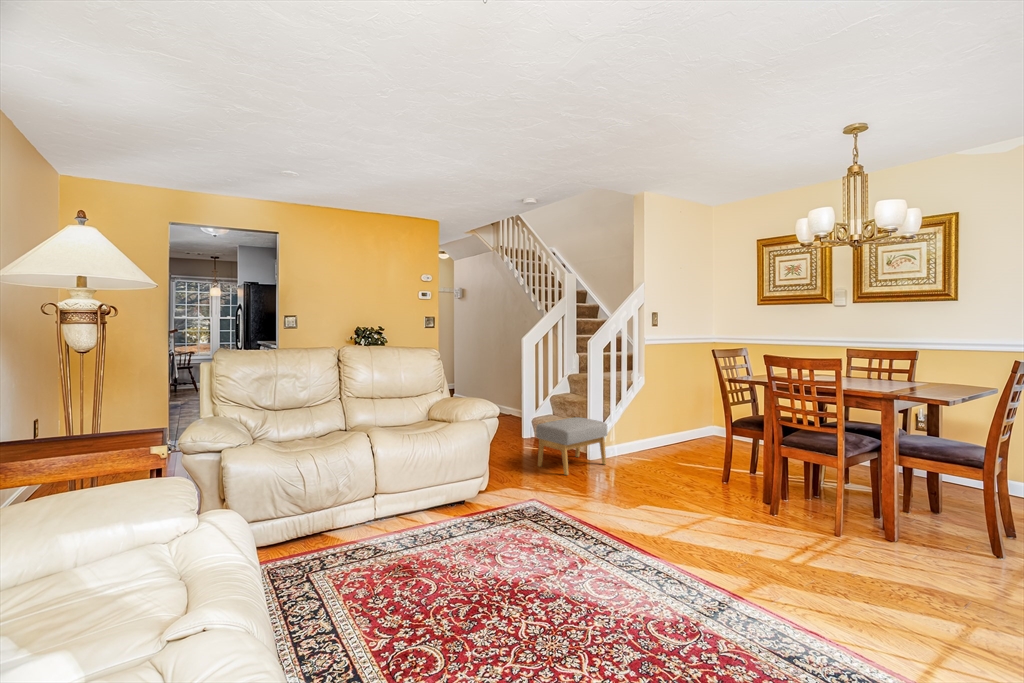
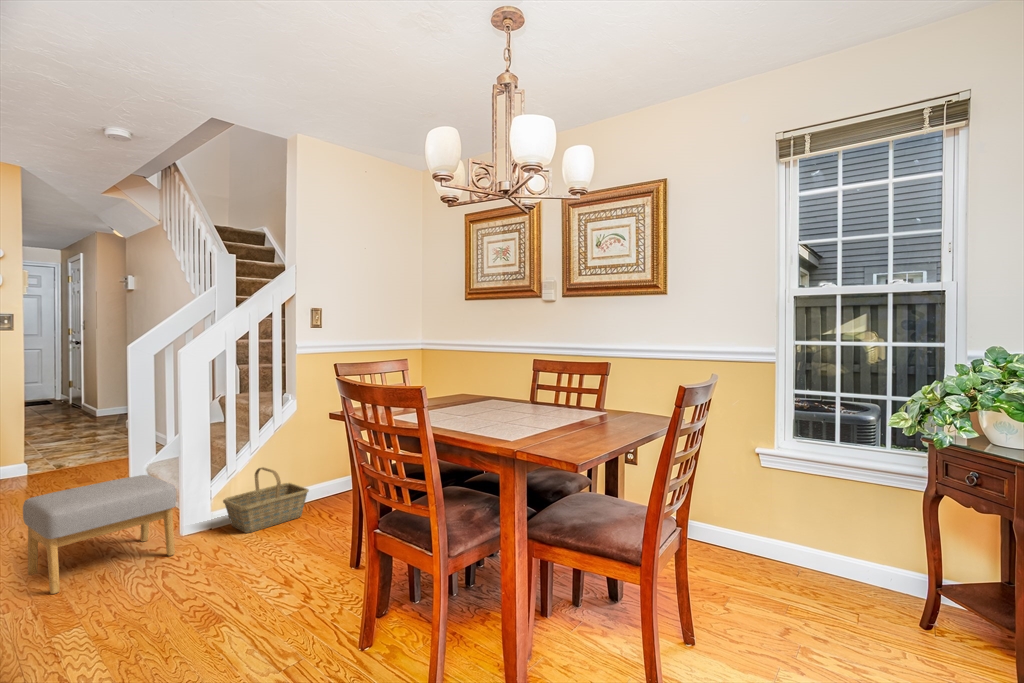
basket: none [615,418,663,458] -> present [223,467,309,533]

